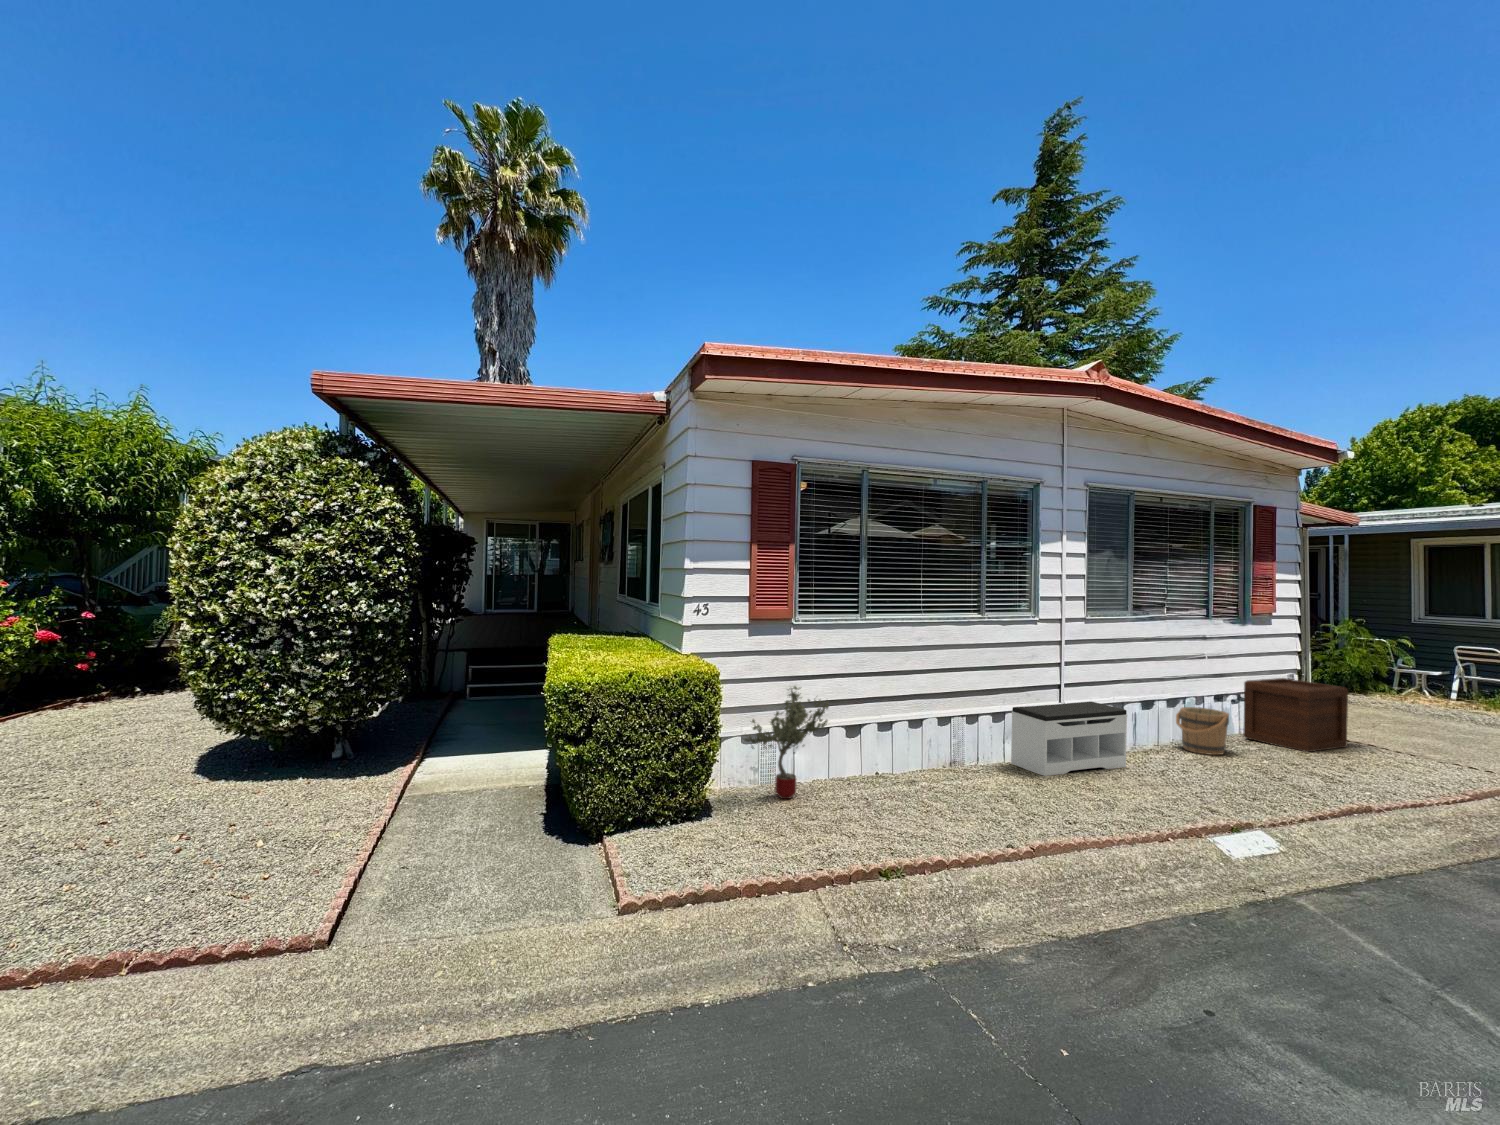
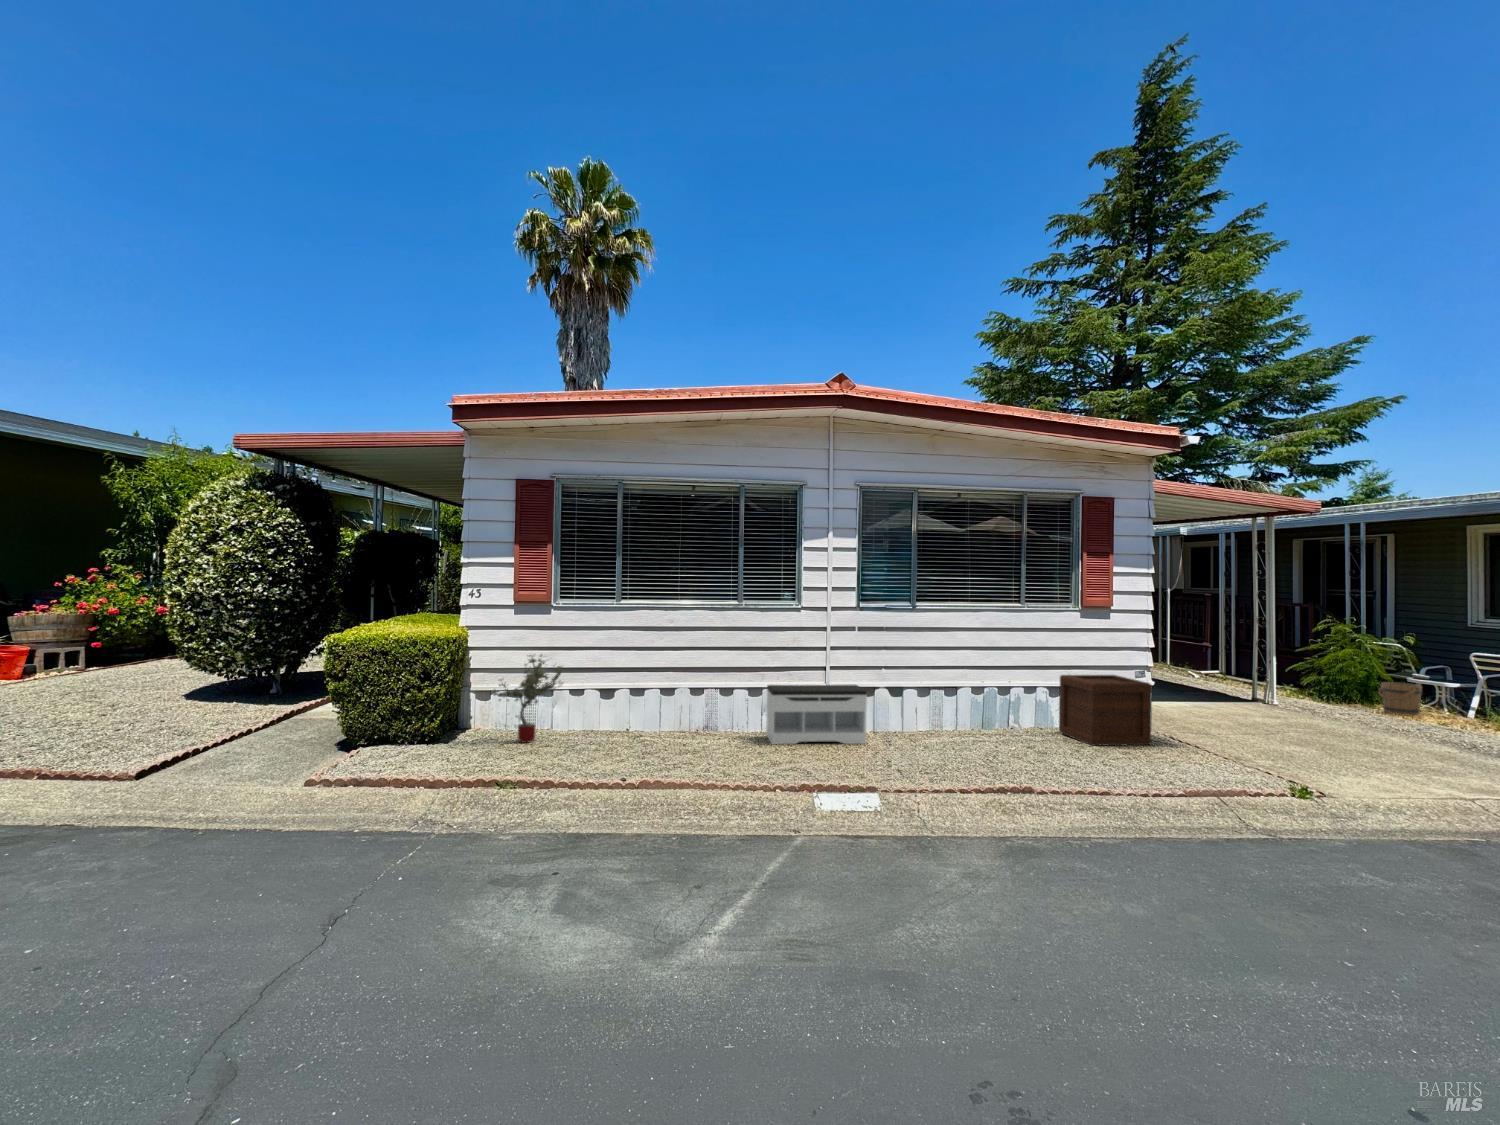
bucket: present [1176,707,1229,755] -> present [1378,682,1422,716]

